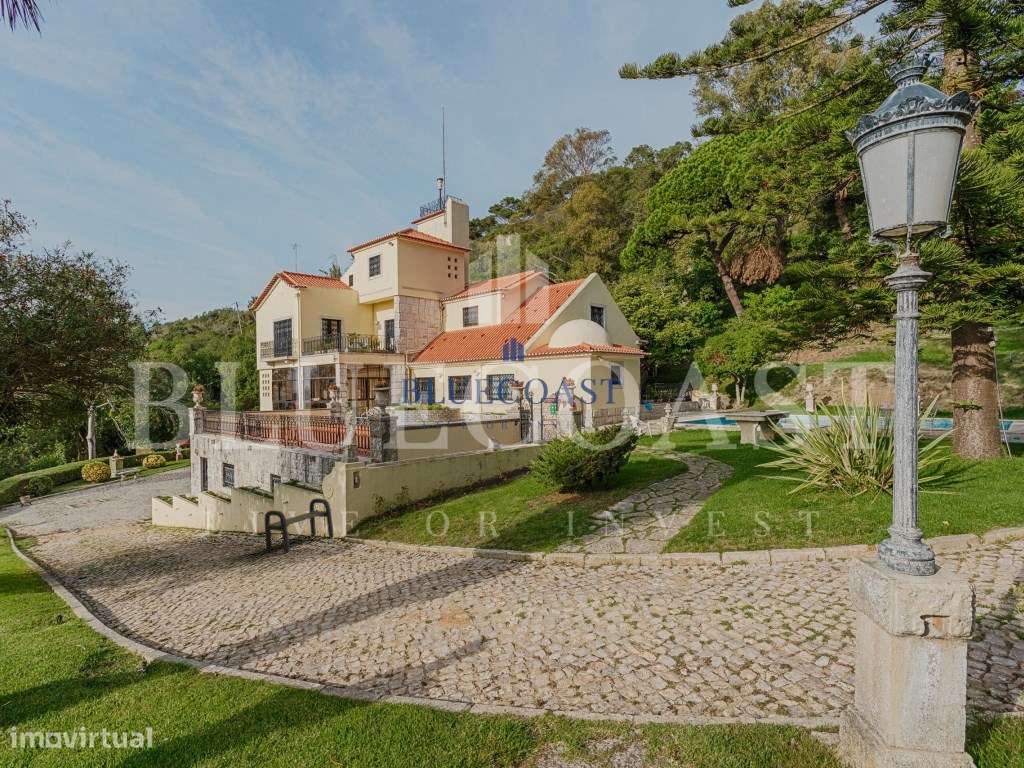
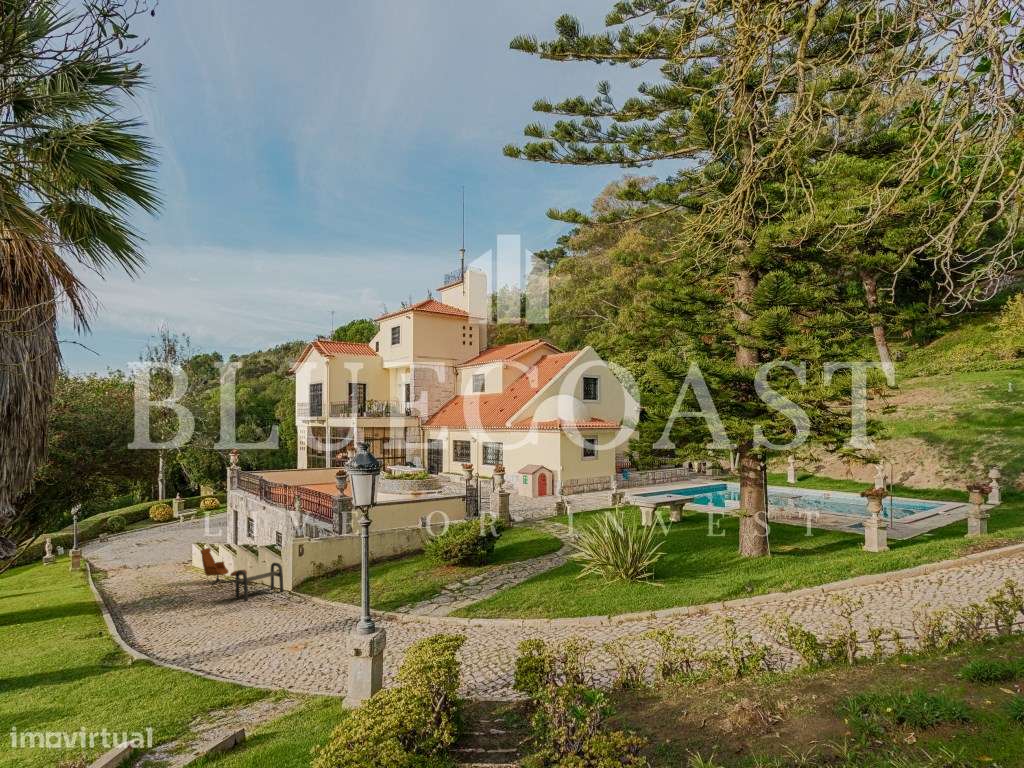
lounge chair: none [193,490,263,539] -> present [201,548,247,583]

